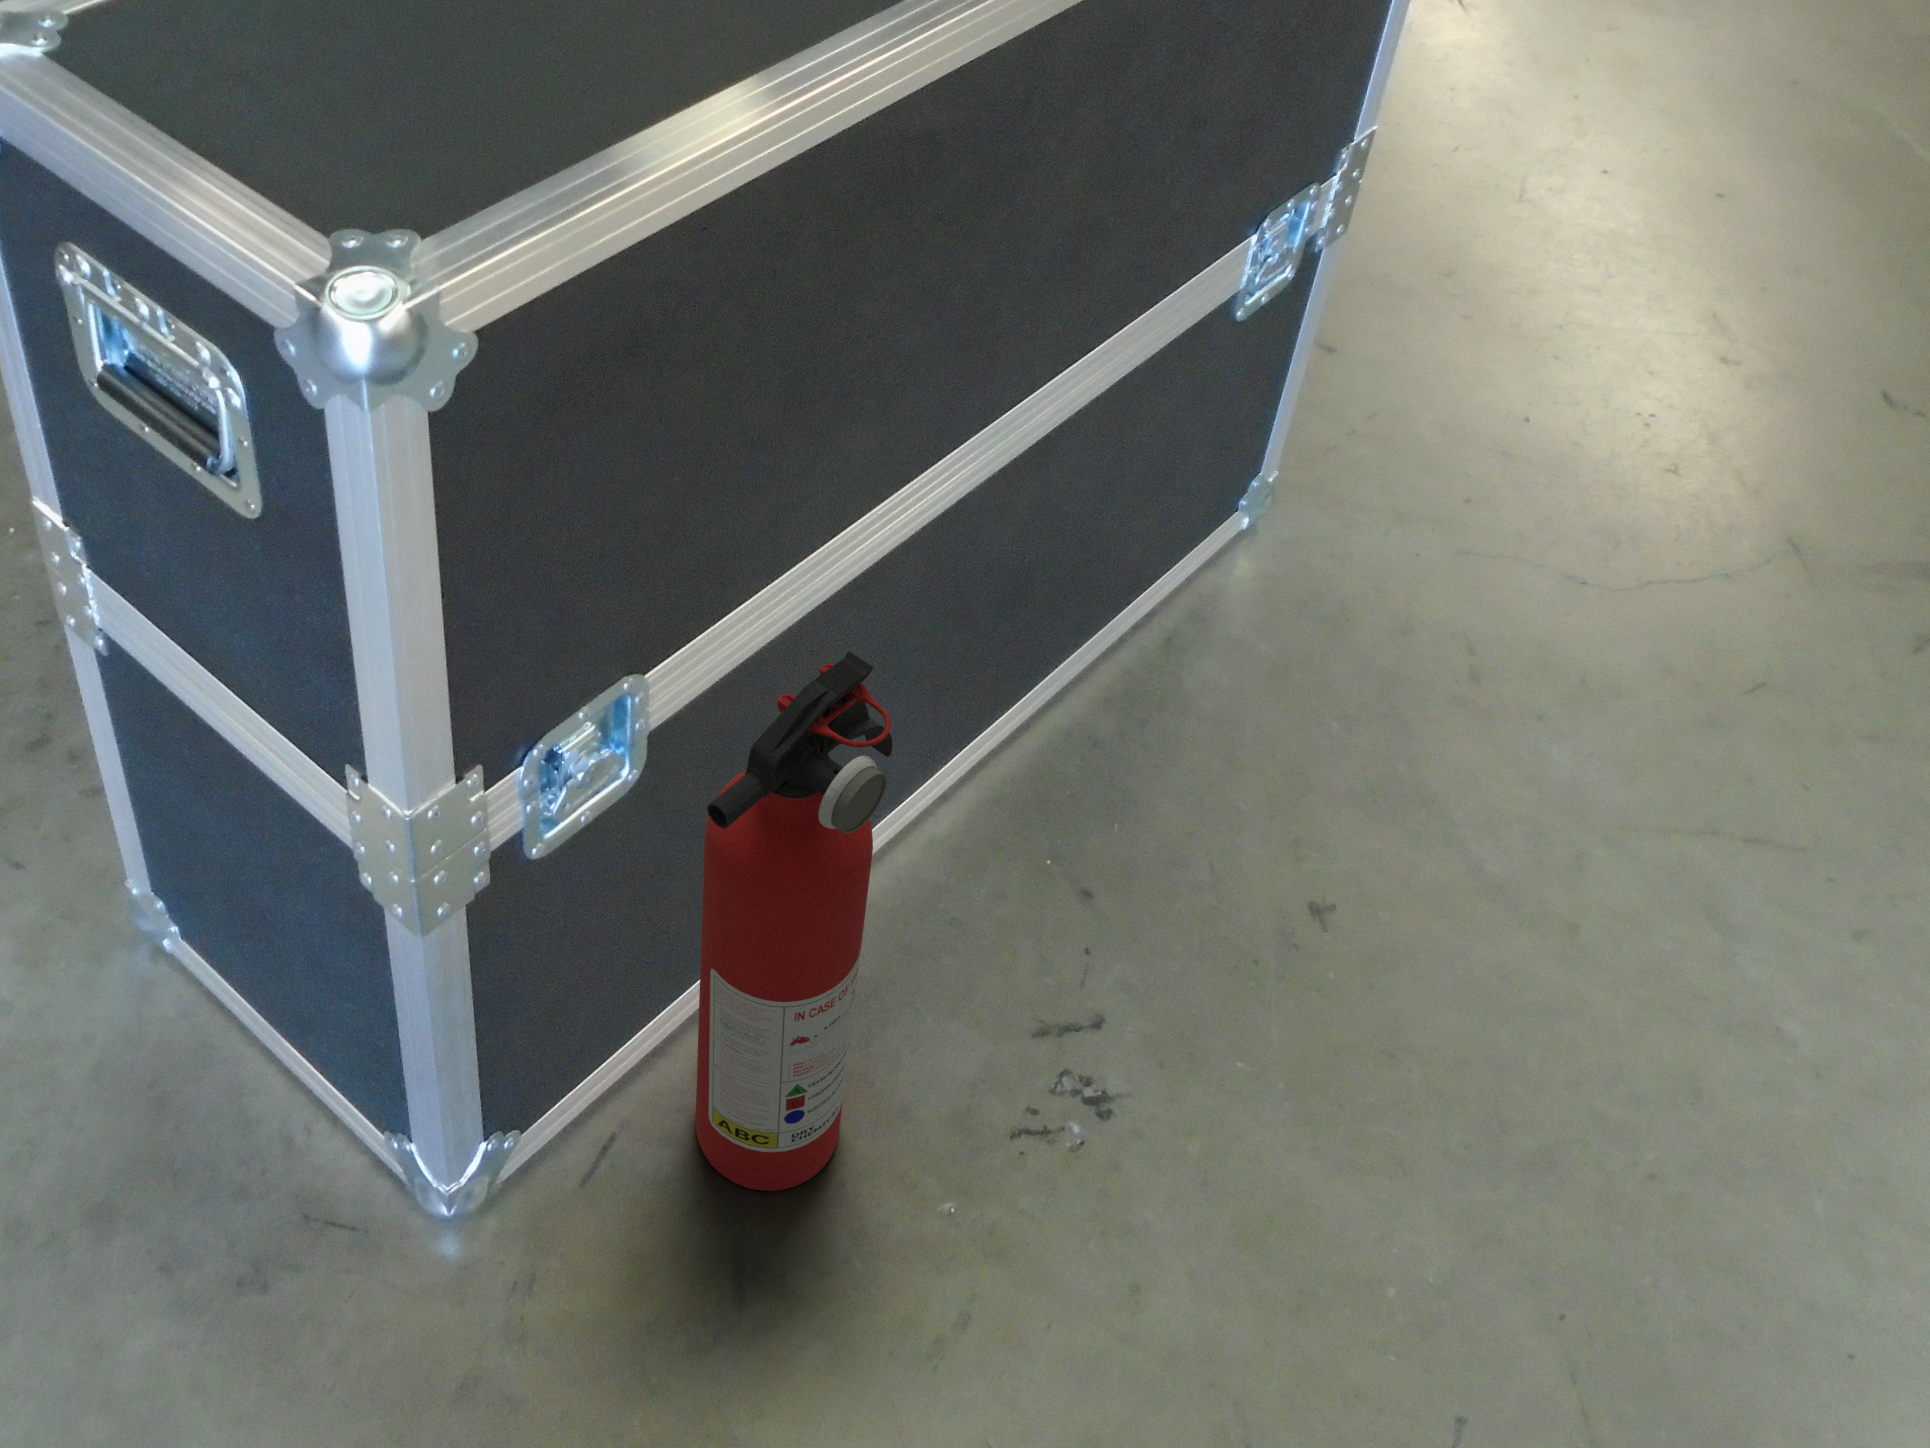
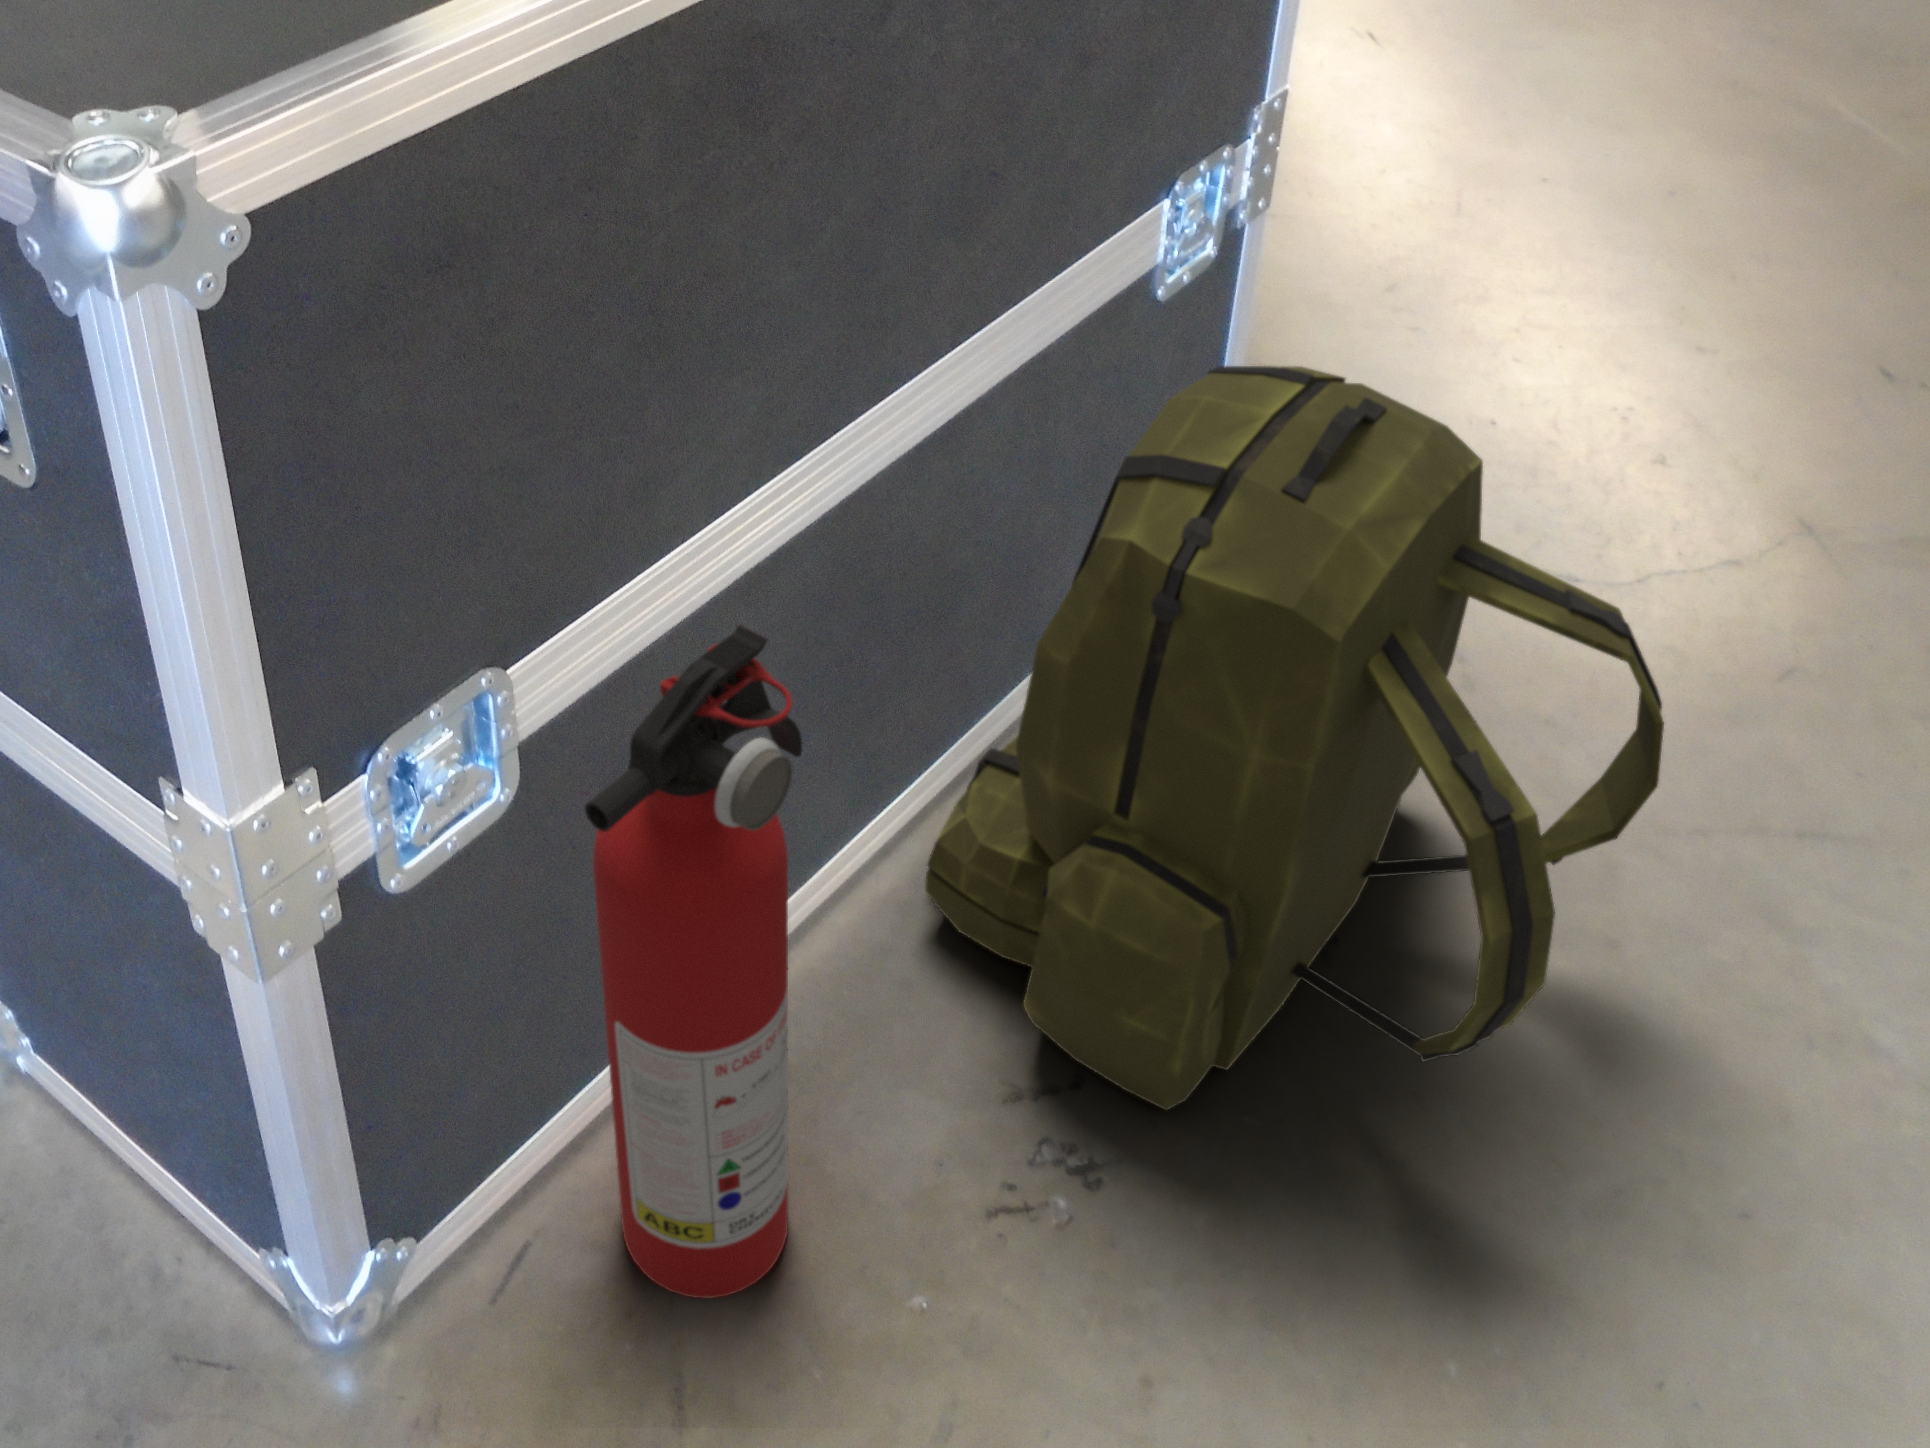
backpack: none [979,416,1636,1053] -> present [925,366,1664,1110]

